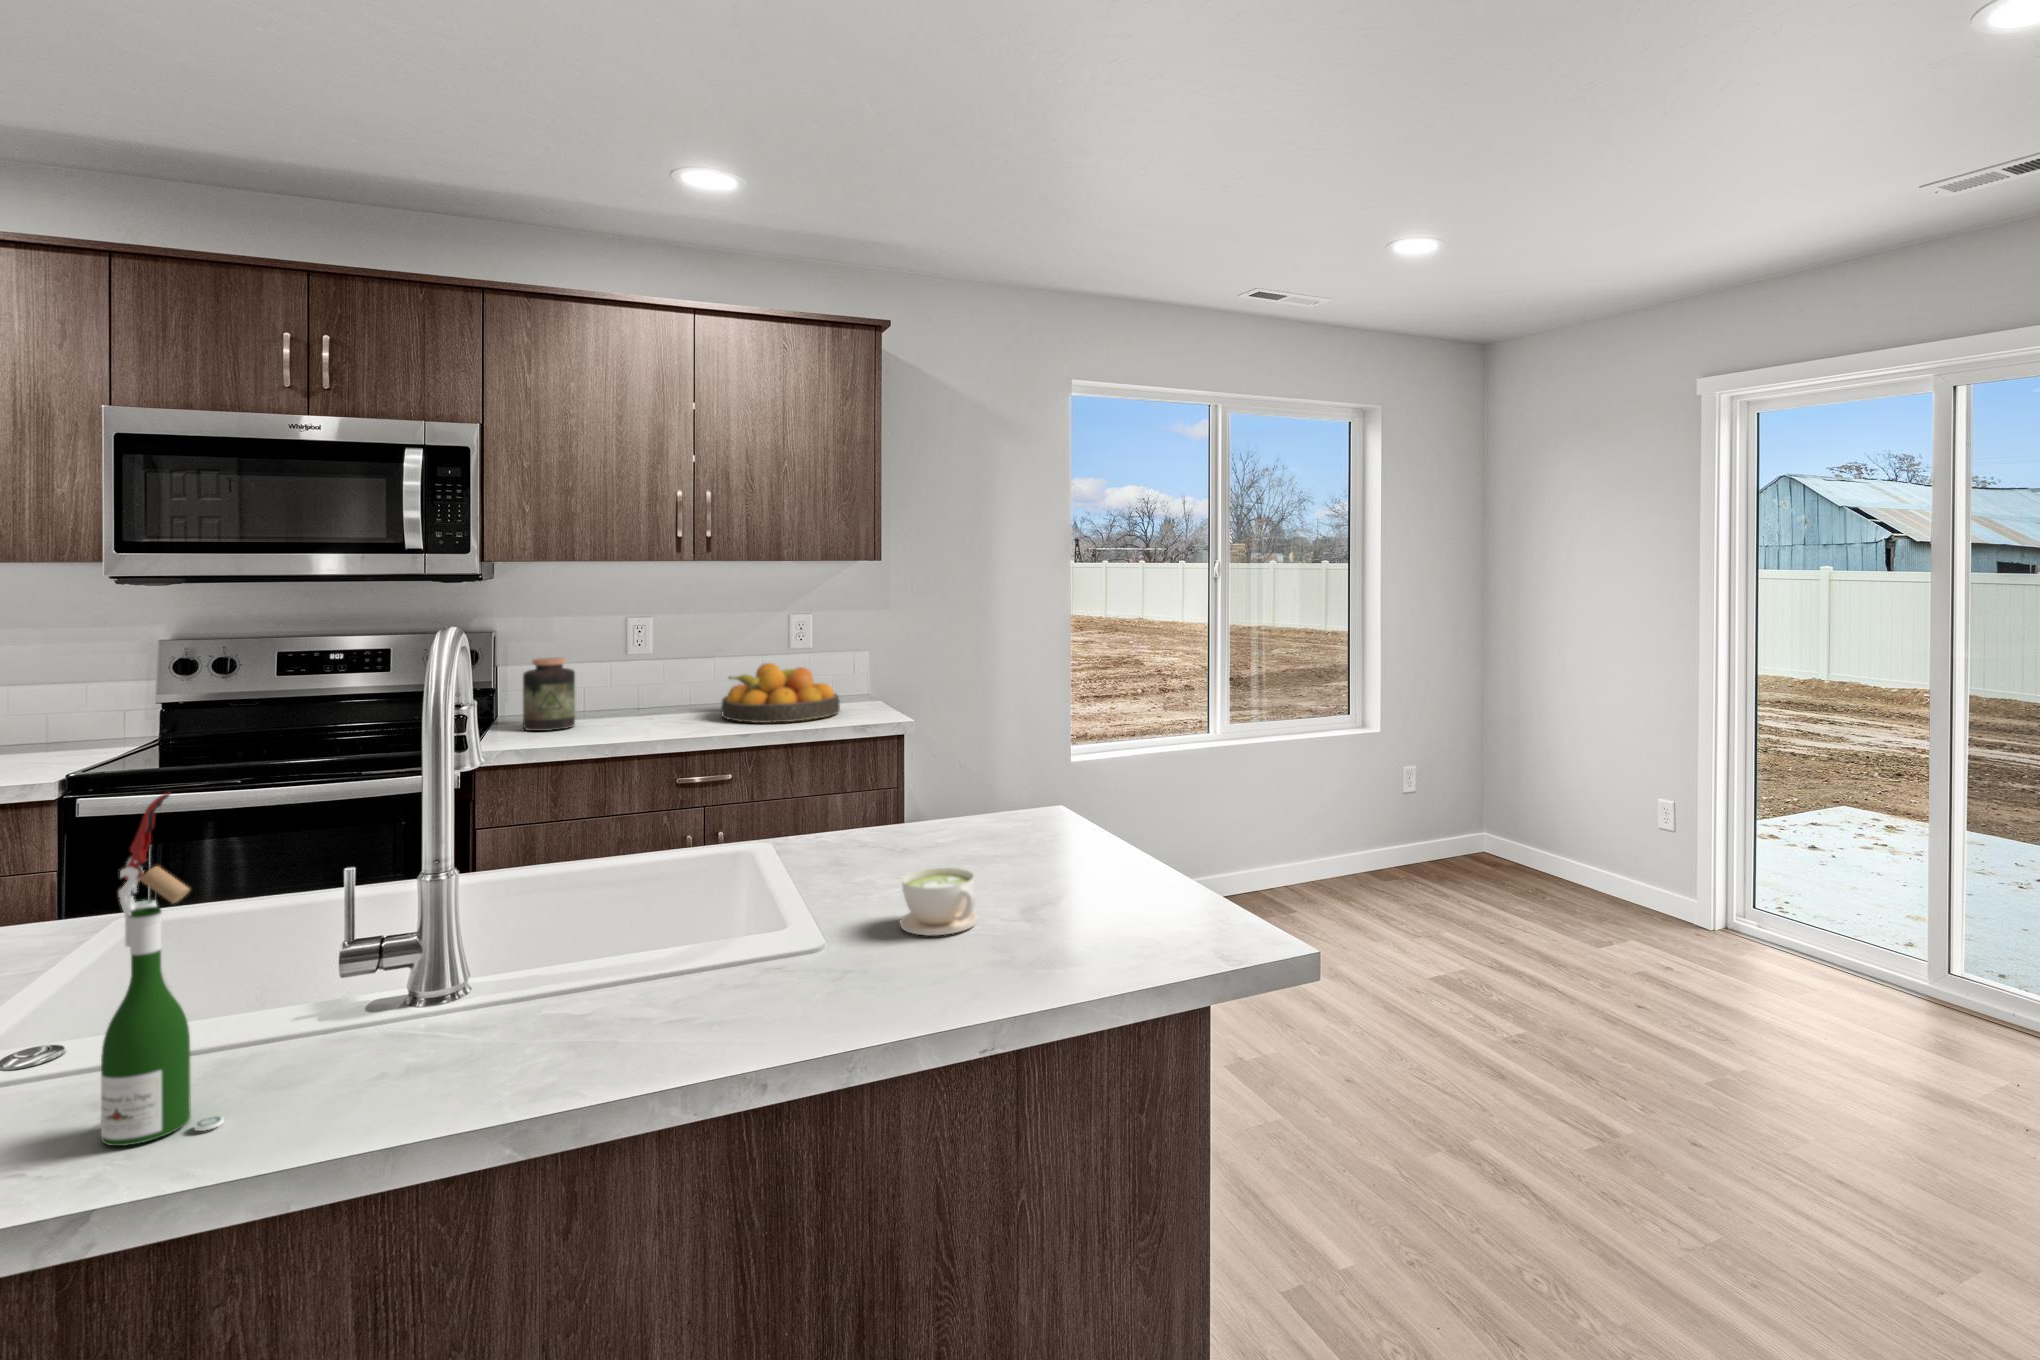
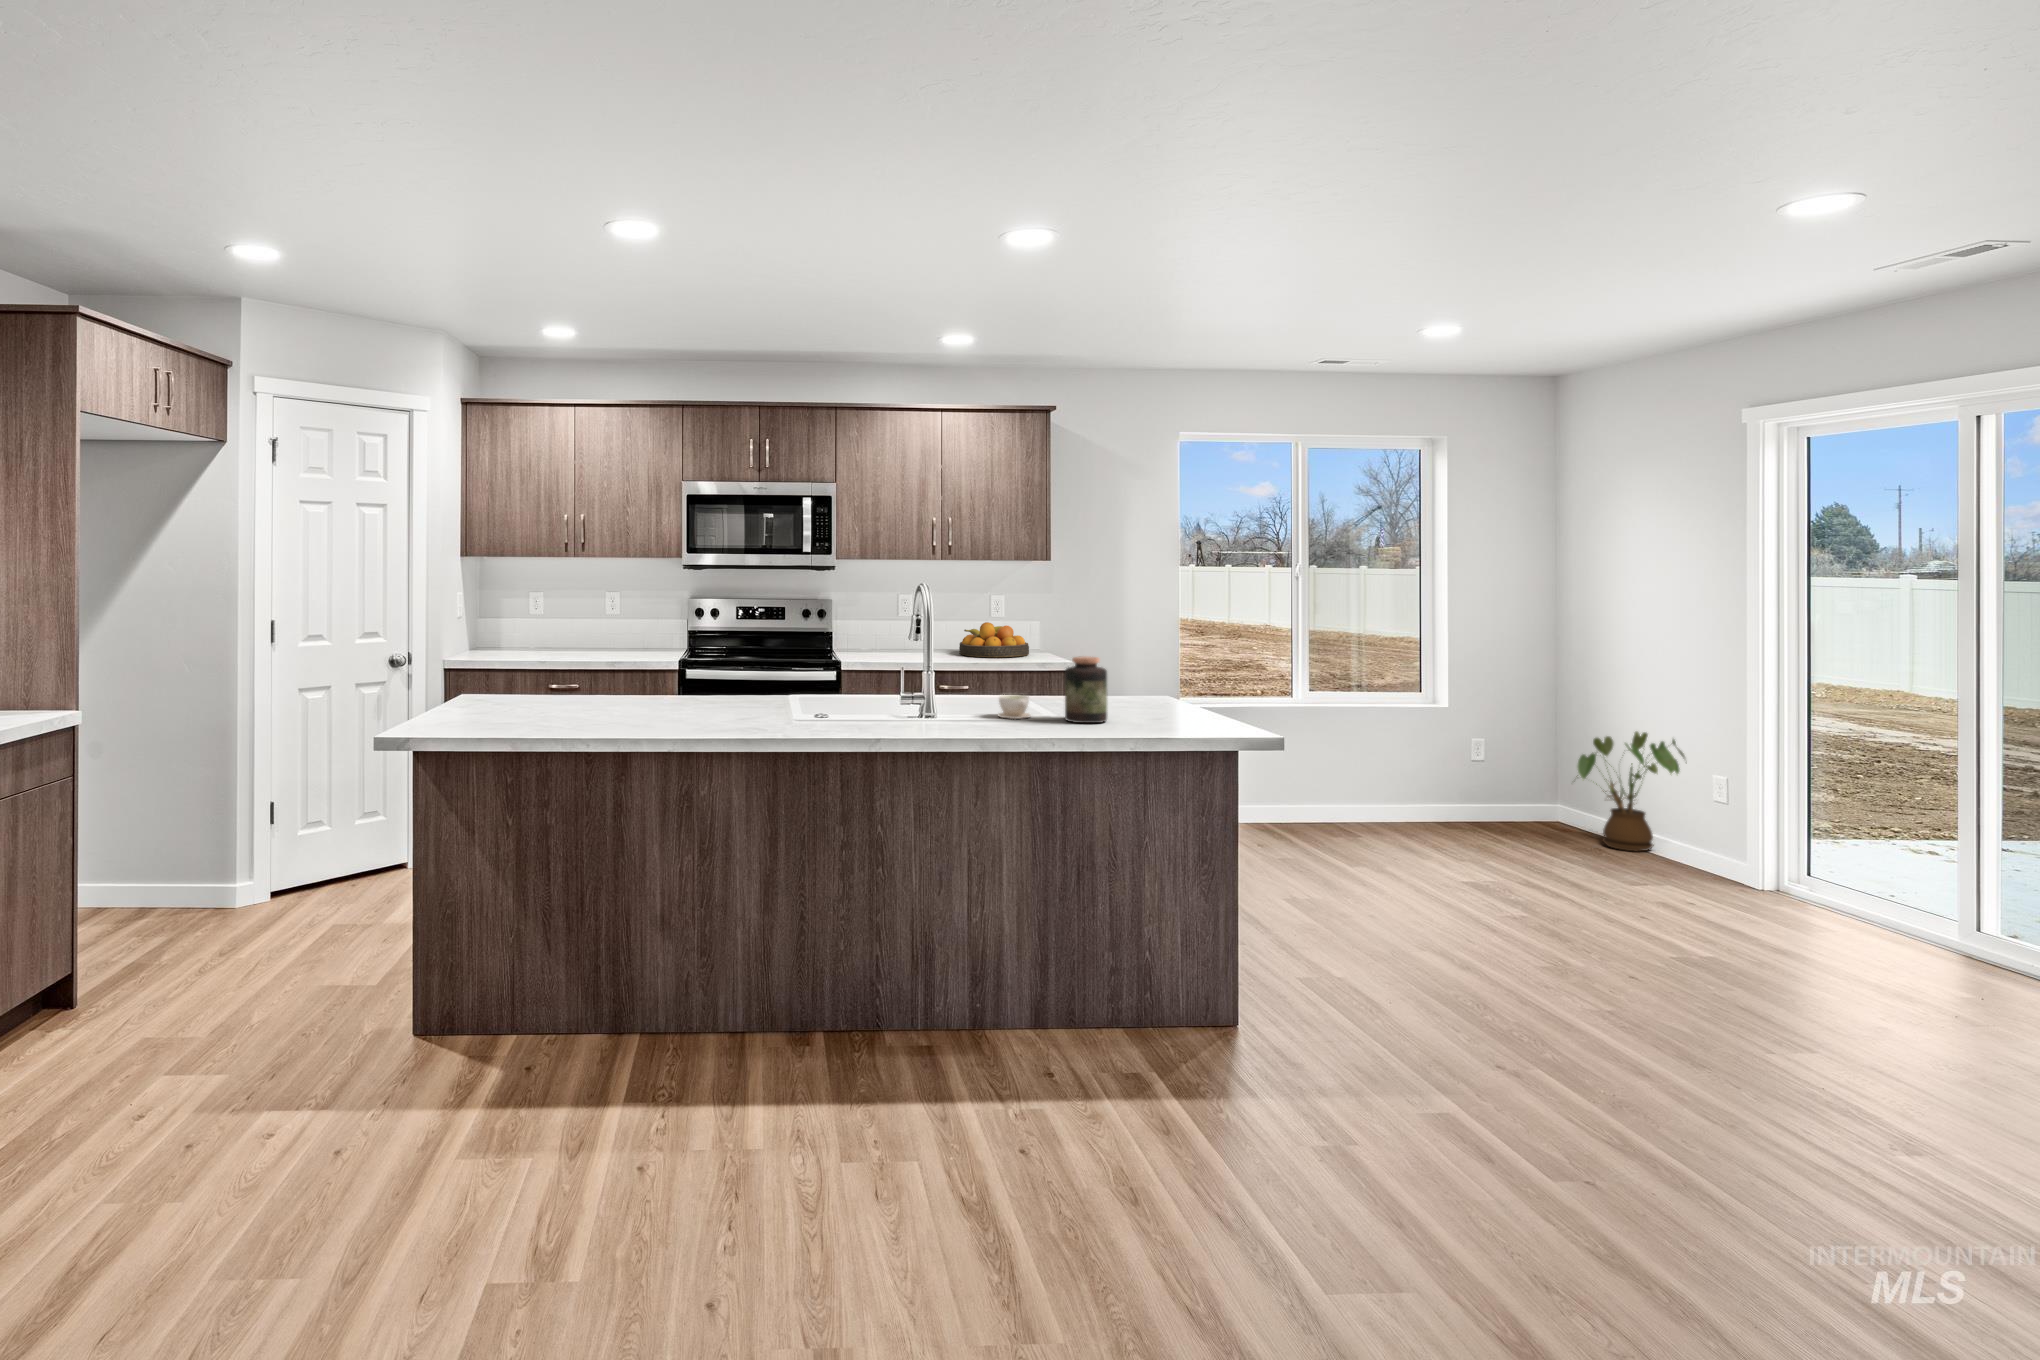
jar: present [523,657,575,731] -> present [1065,657,1107,723]
house plant: none [1476,756,1590,894] -> present [1576,731,1685,852]
wine bottle: present [101,793,224,1146] -> none [757,629,784,728]

